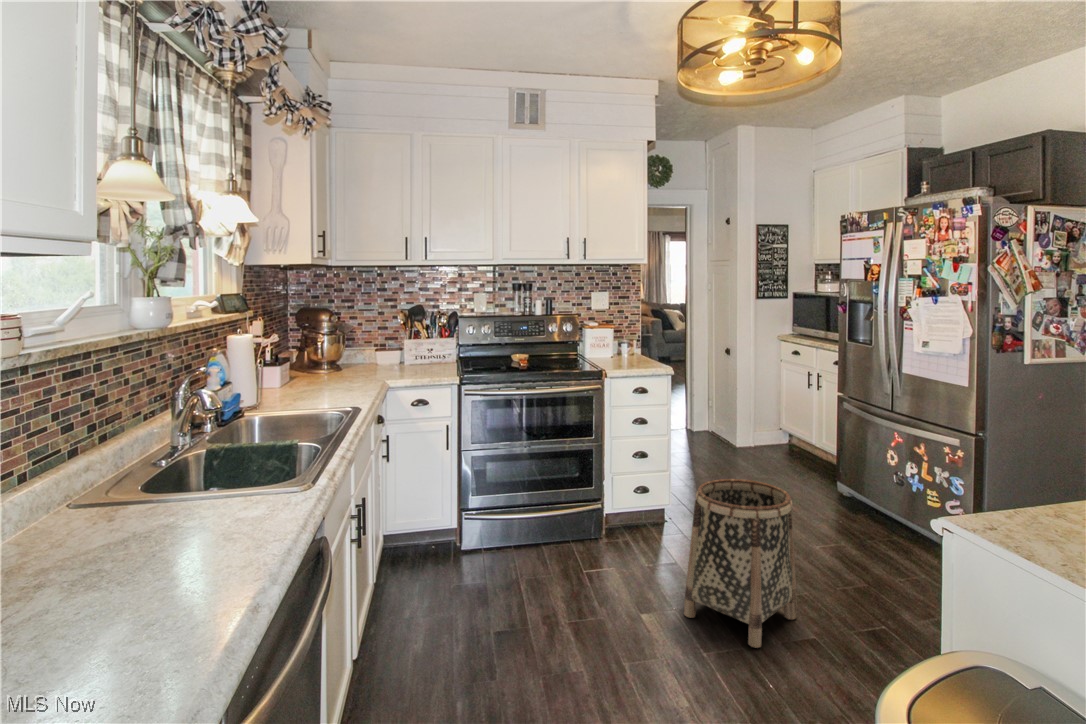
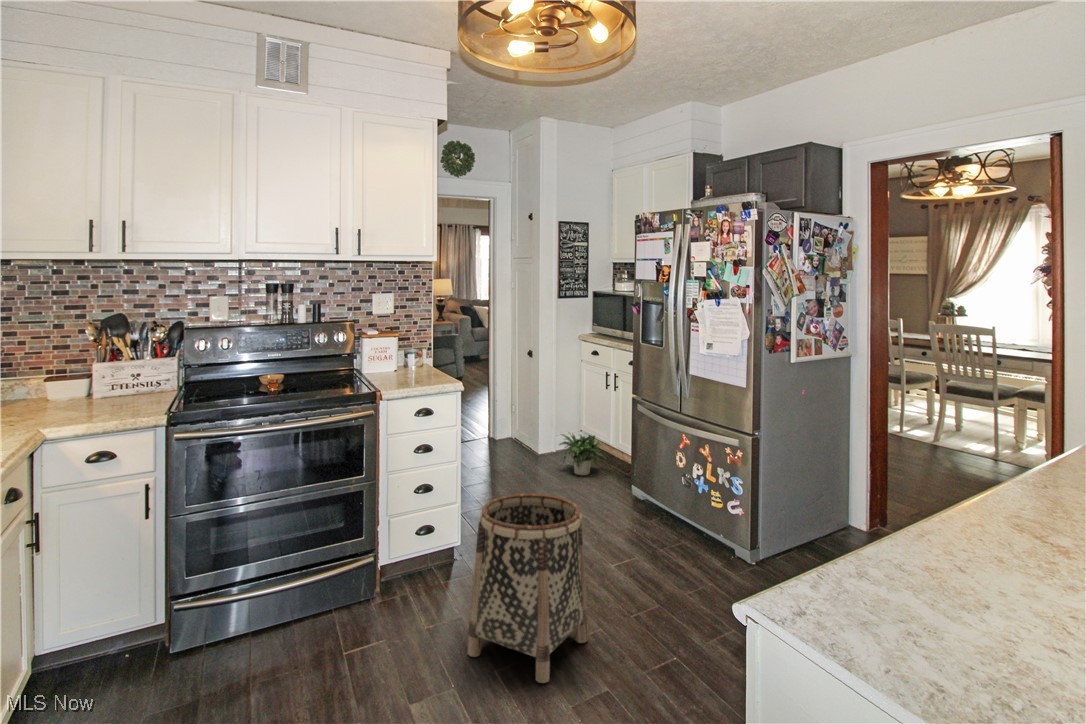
potted plant: none [745,427,807,470] -> present [559,434,605,475]

